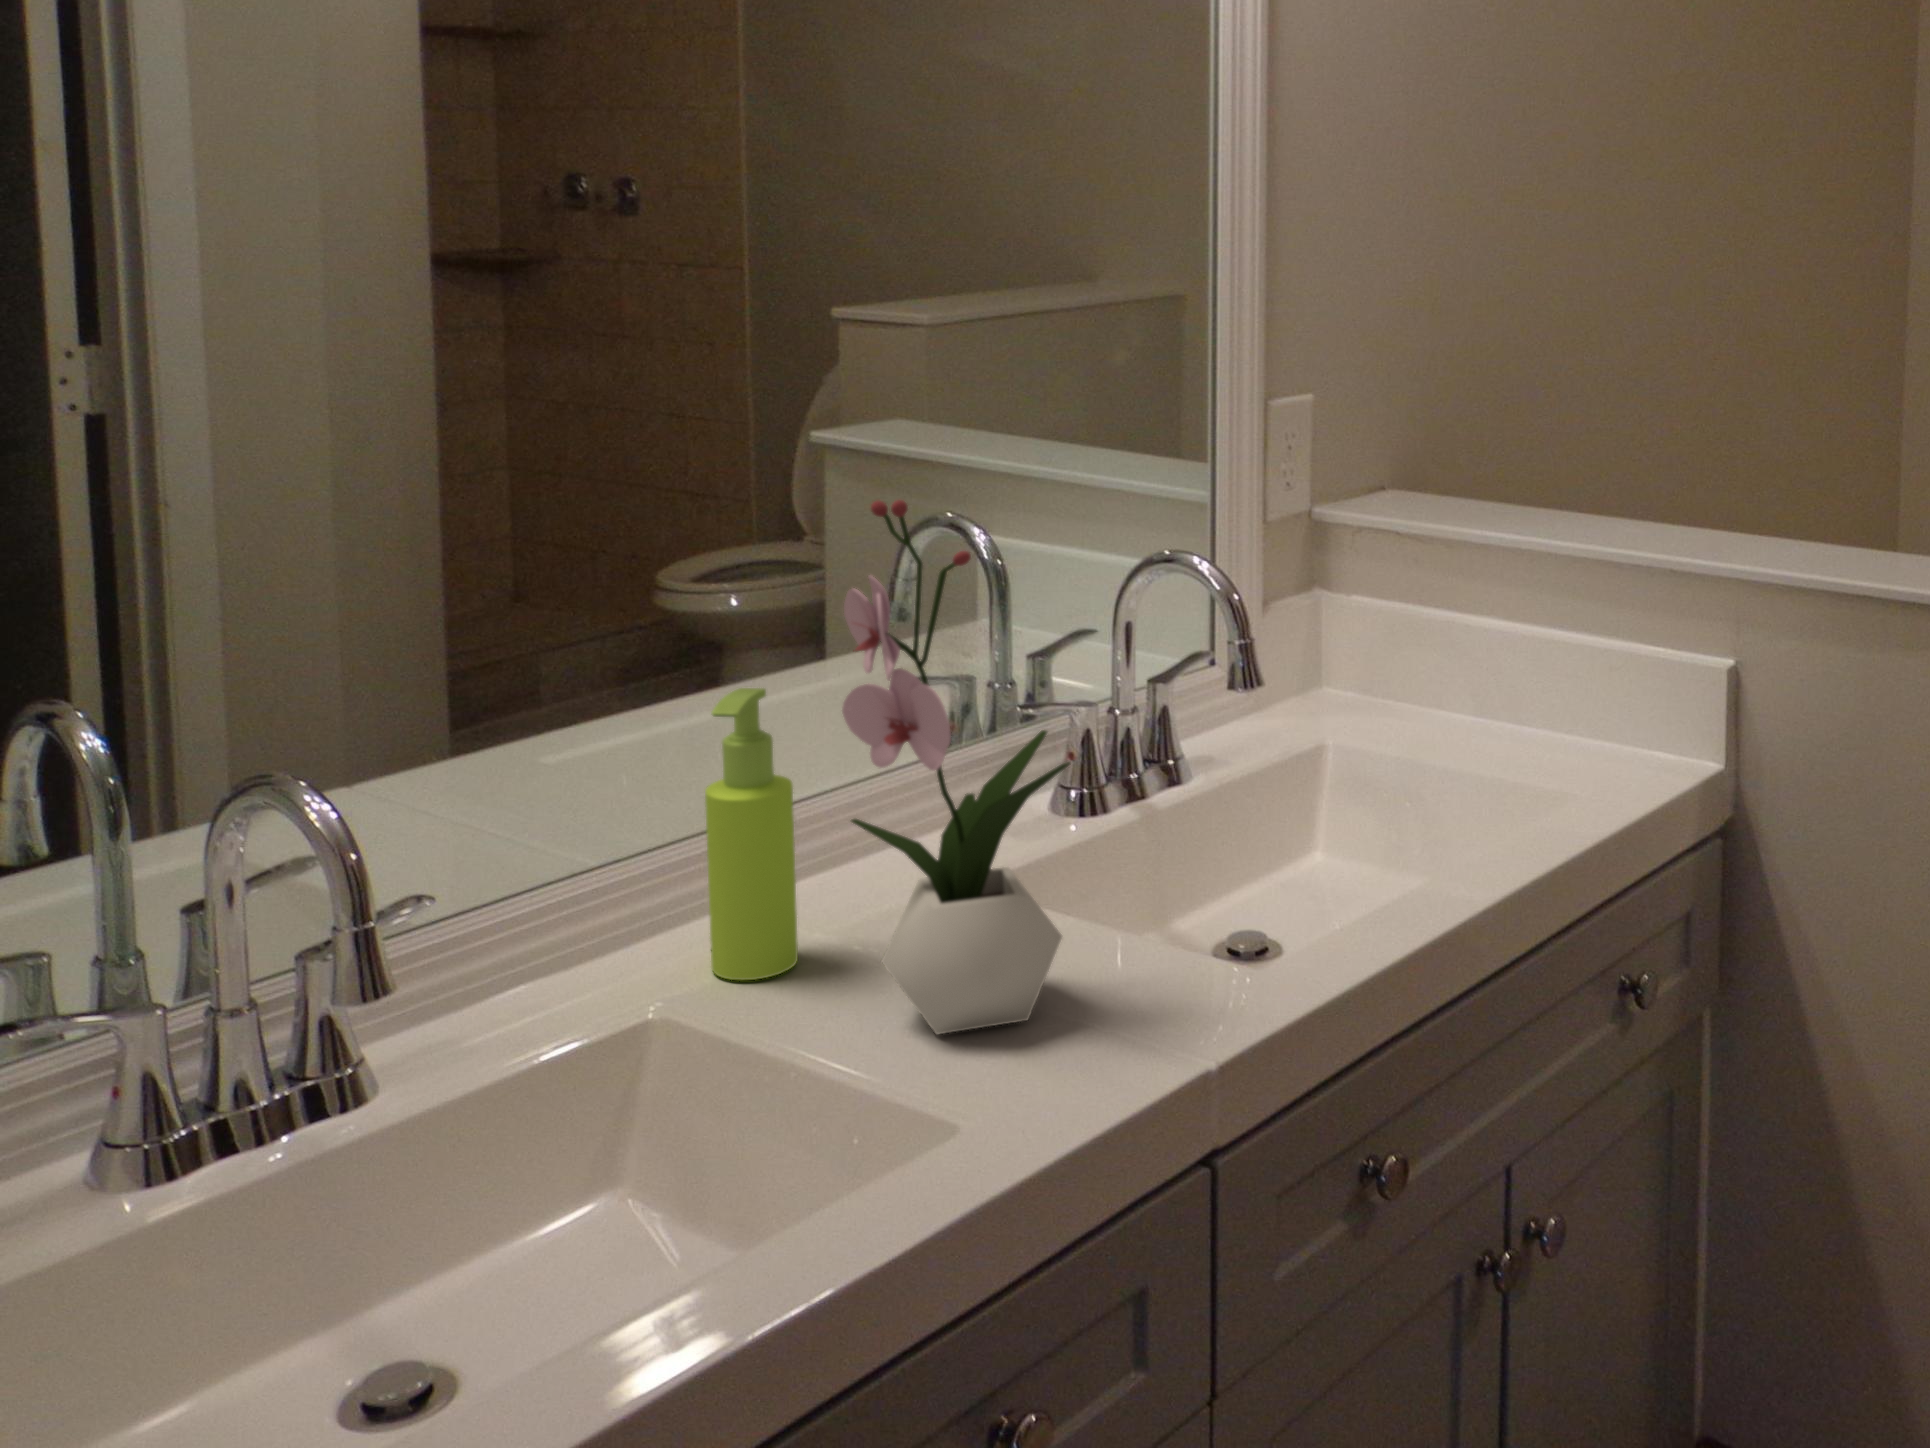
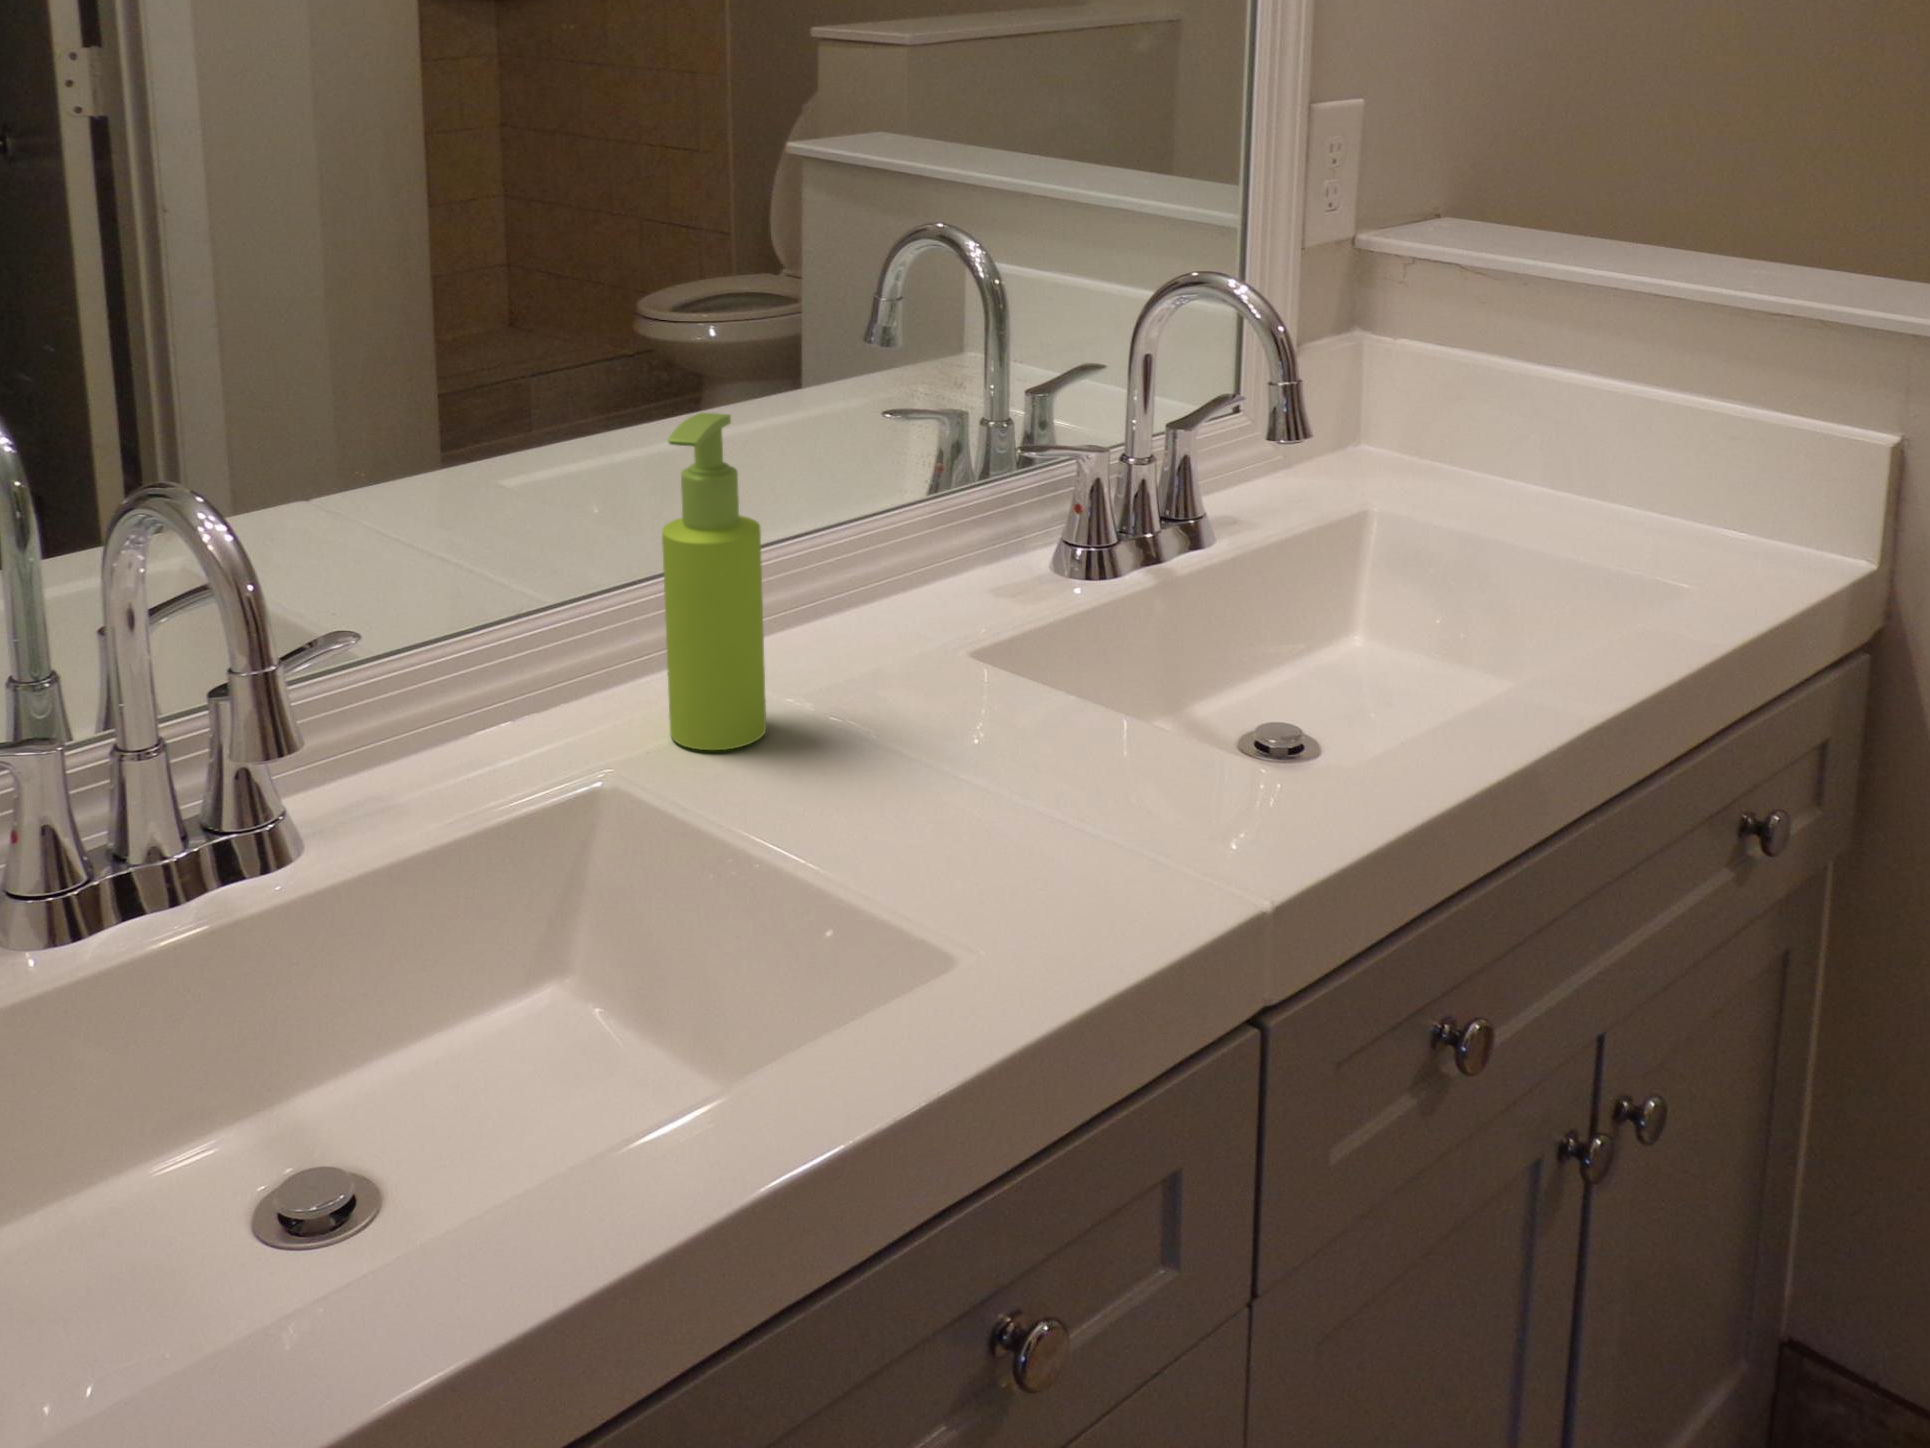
flower arrangement: present [842,500,1070,1034] -> none [817,189,1093,835]

